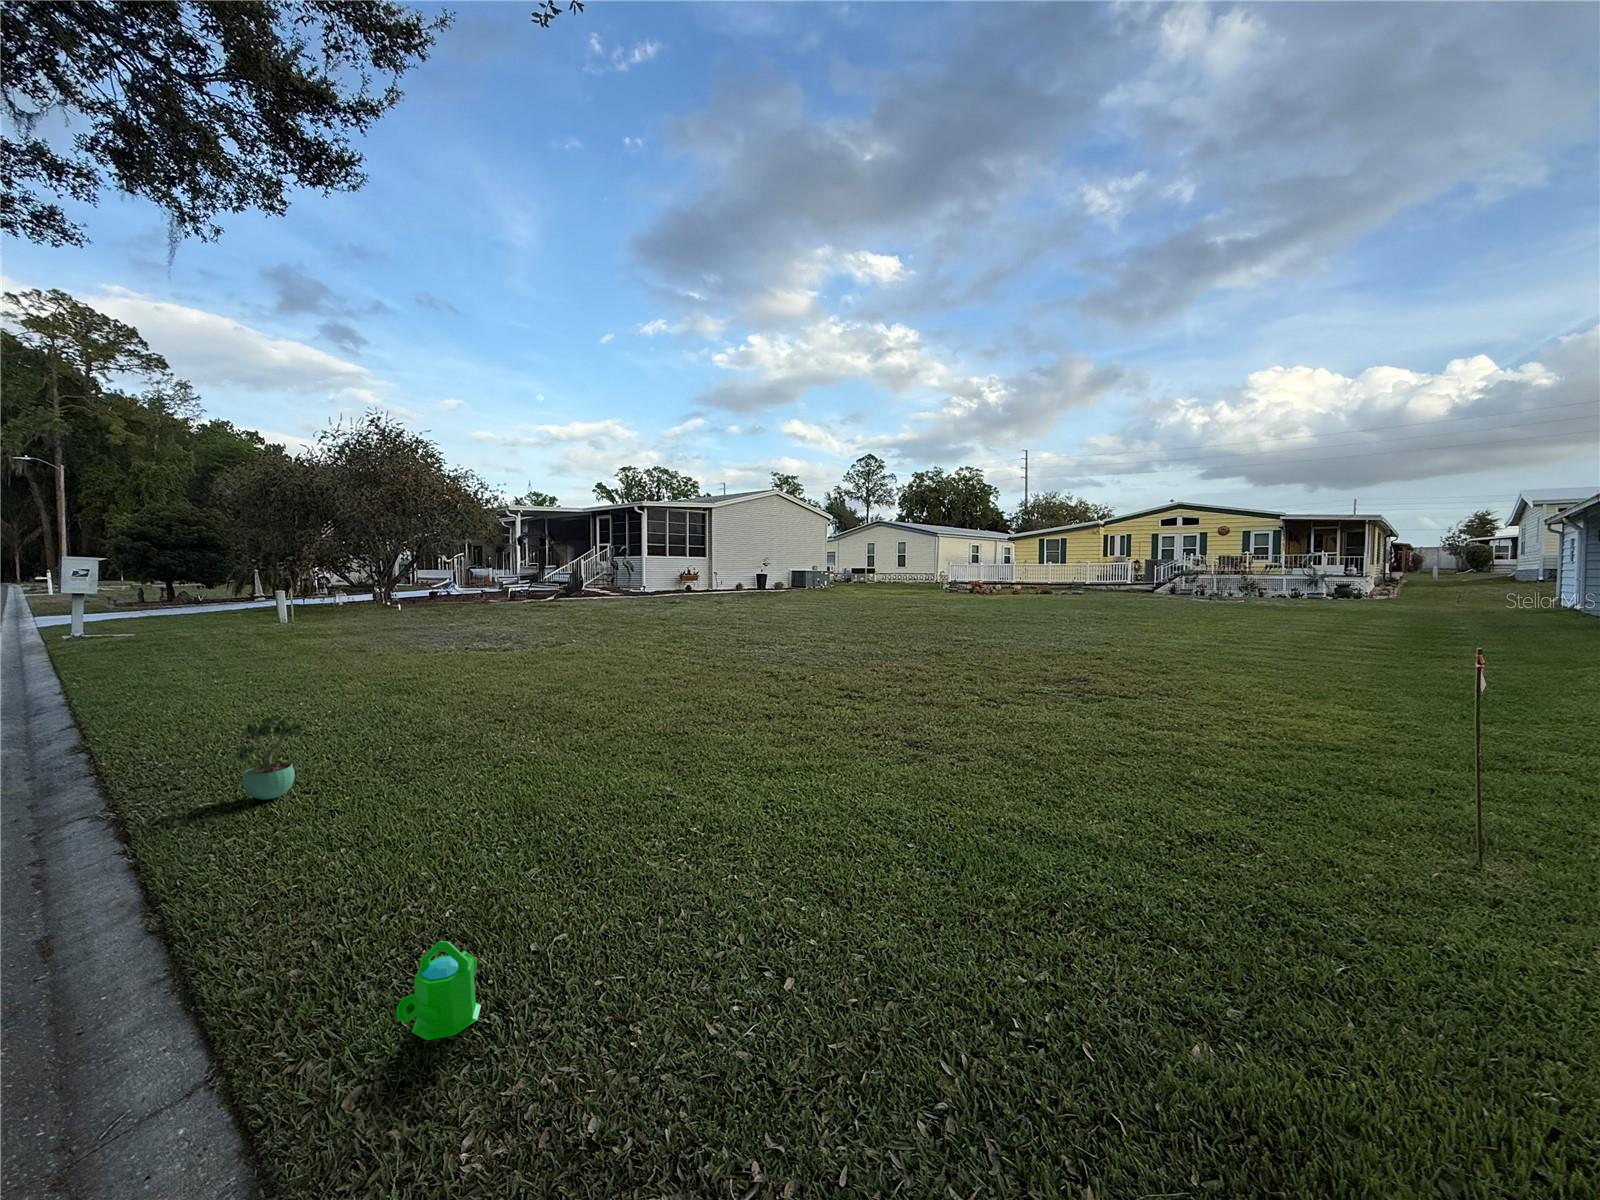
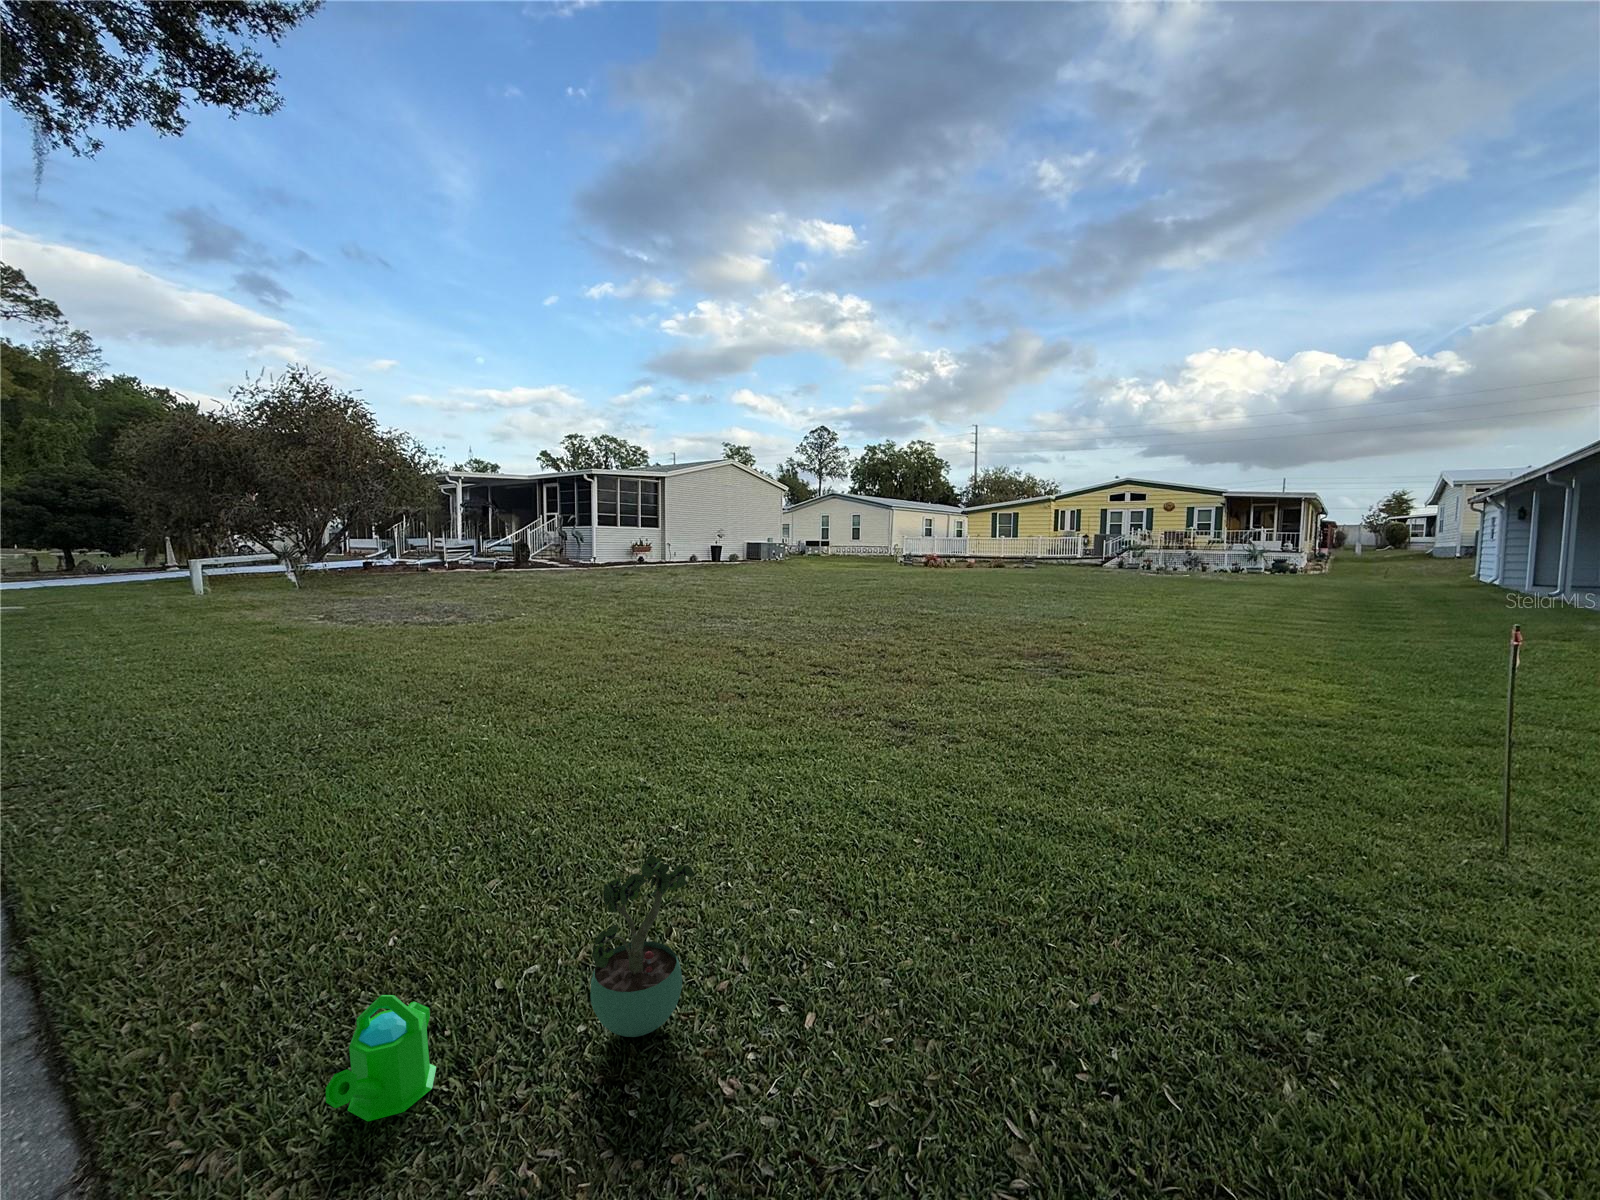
potted plant: present [235,715,302,800] -> present [590,855,694,1037]

